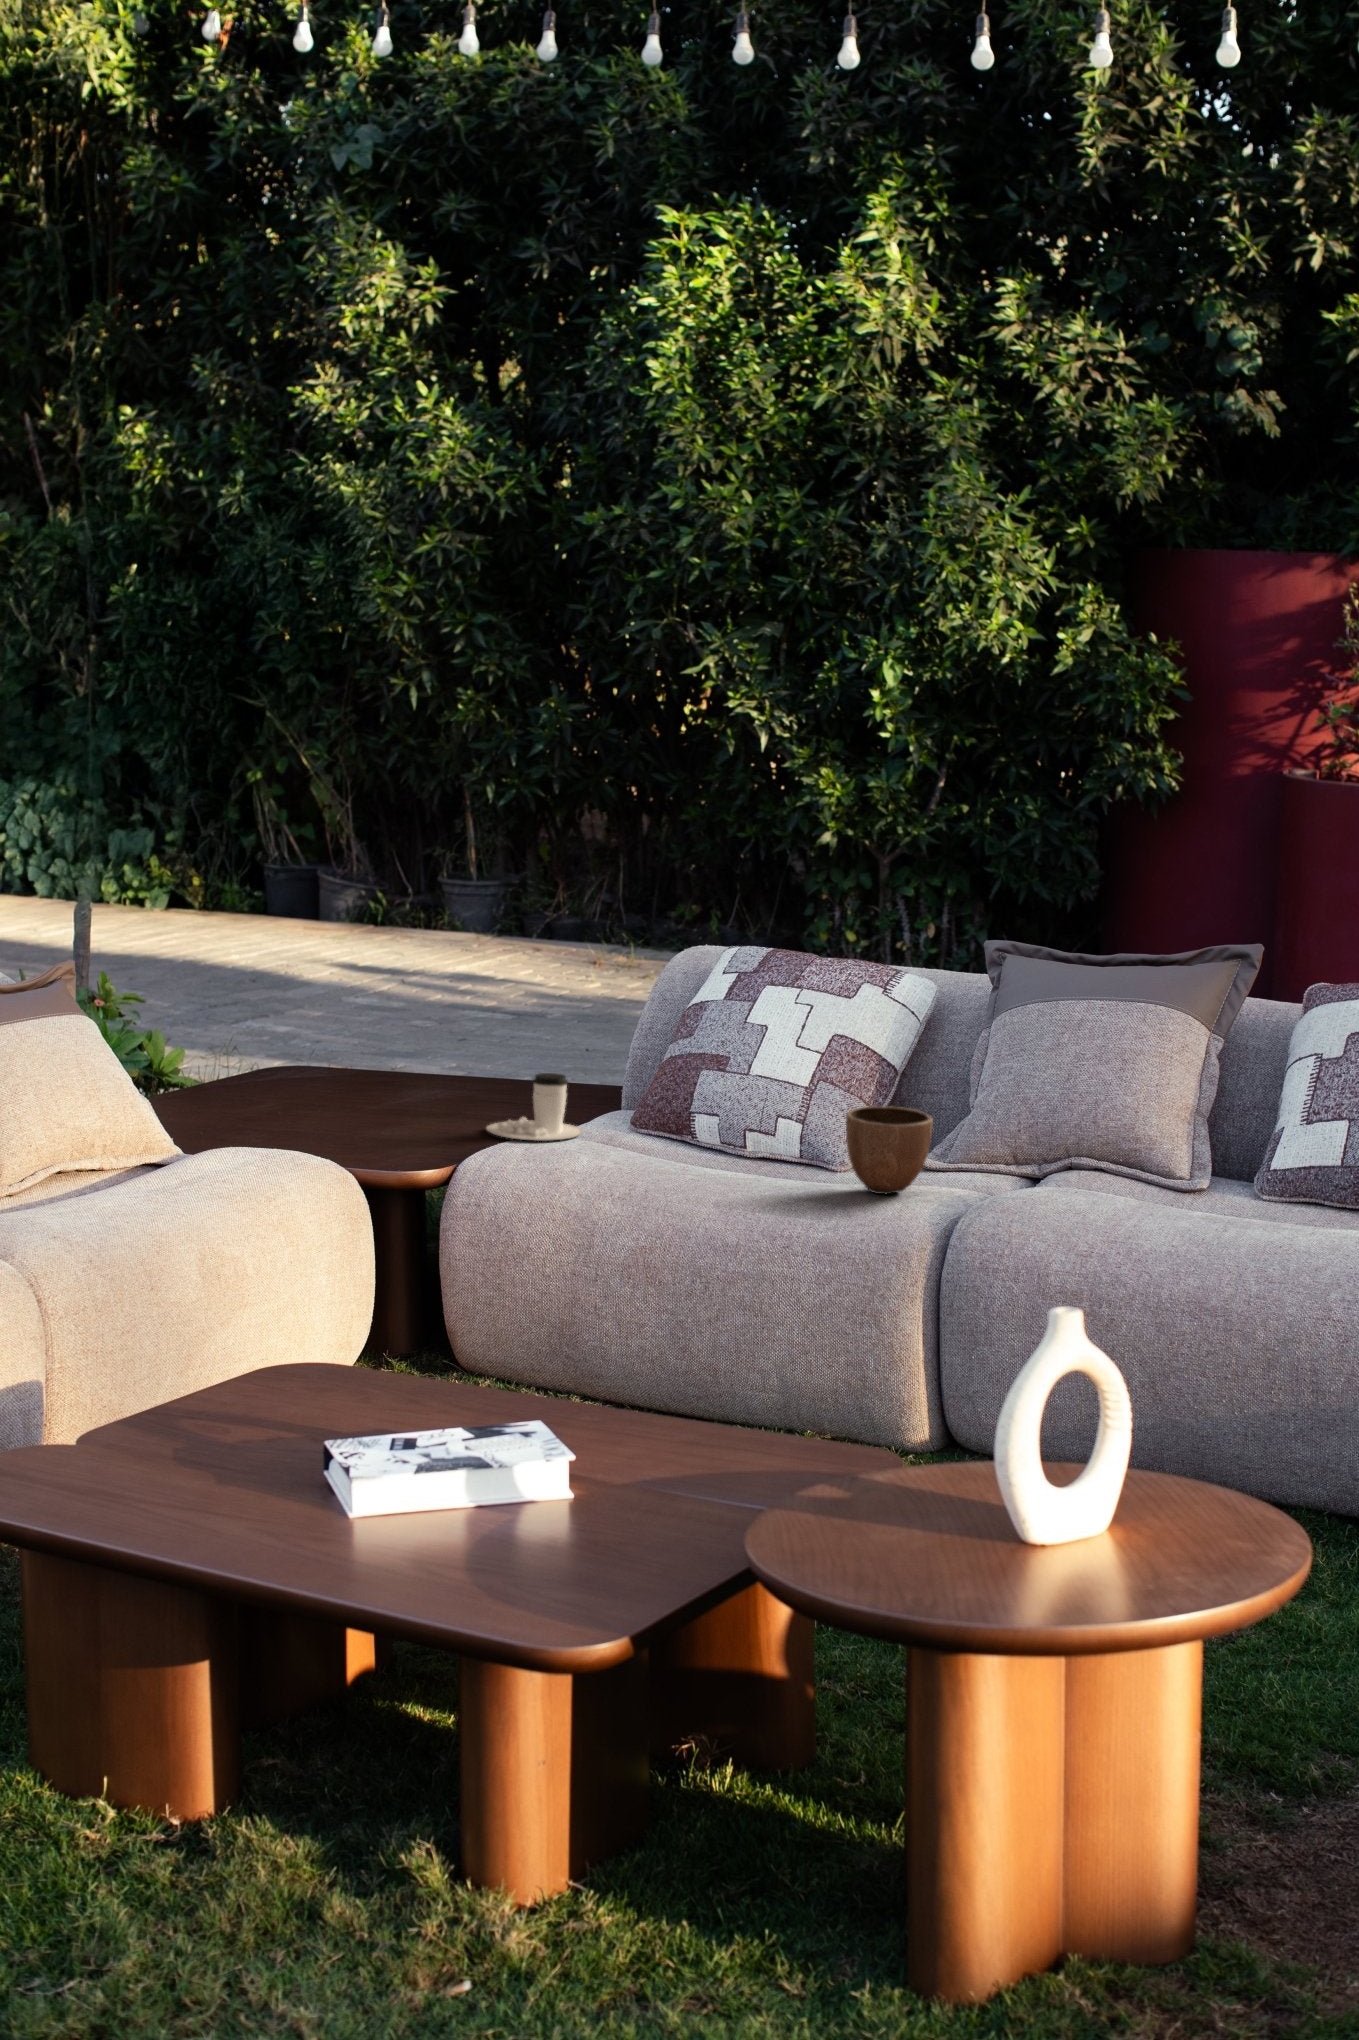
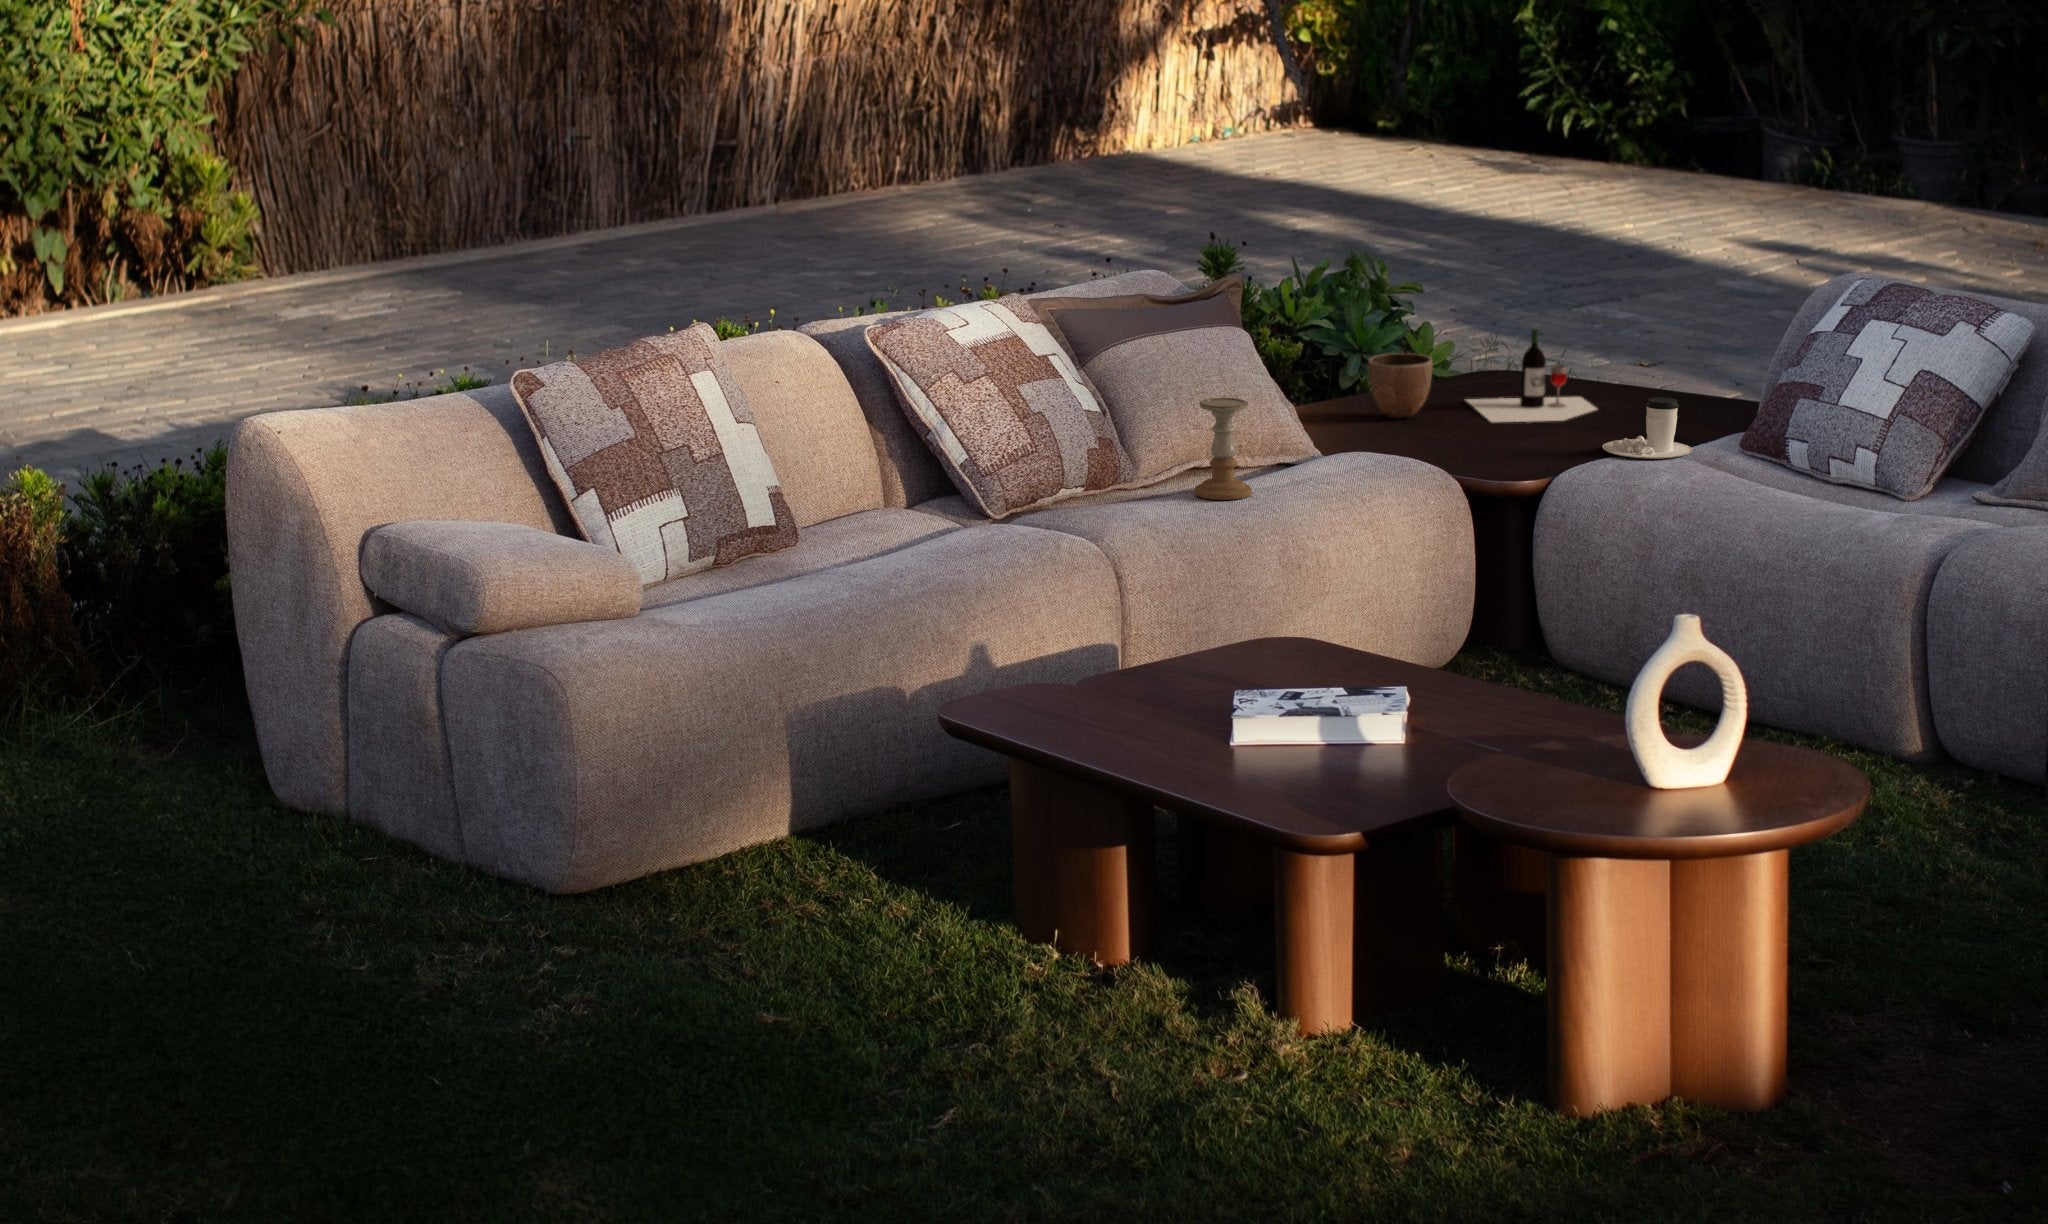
wine bottle: none [286,1004,465,1109] -> present [1467,329,1597,422]
candle holder: none [62,1084,134,1209] -> present [1194,398,1252,500]
decorative bowl: present [846,1106,933,1194] -> present [1368,353,1433,419]

